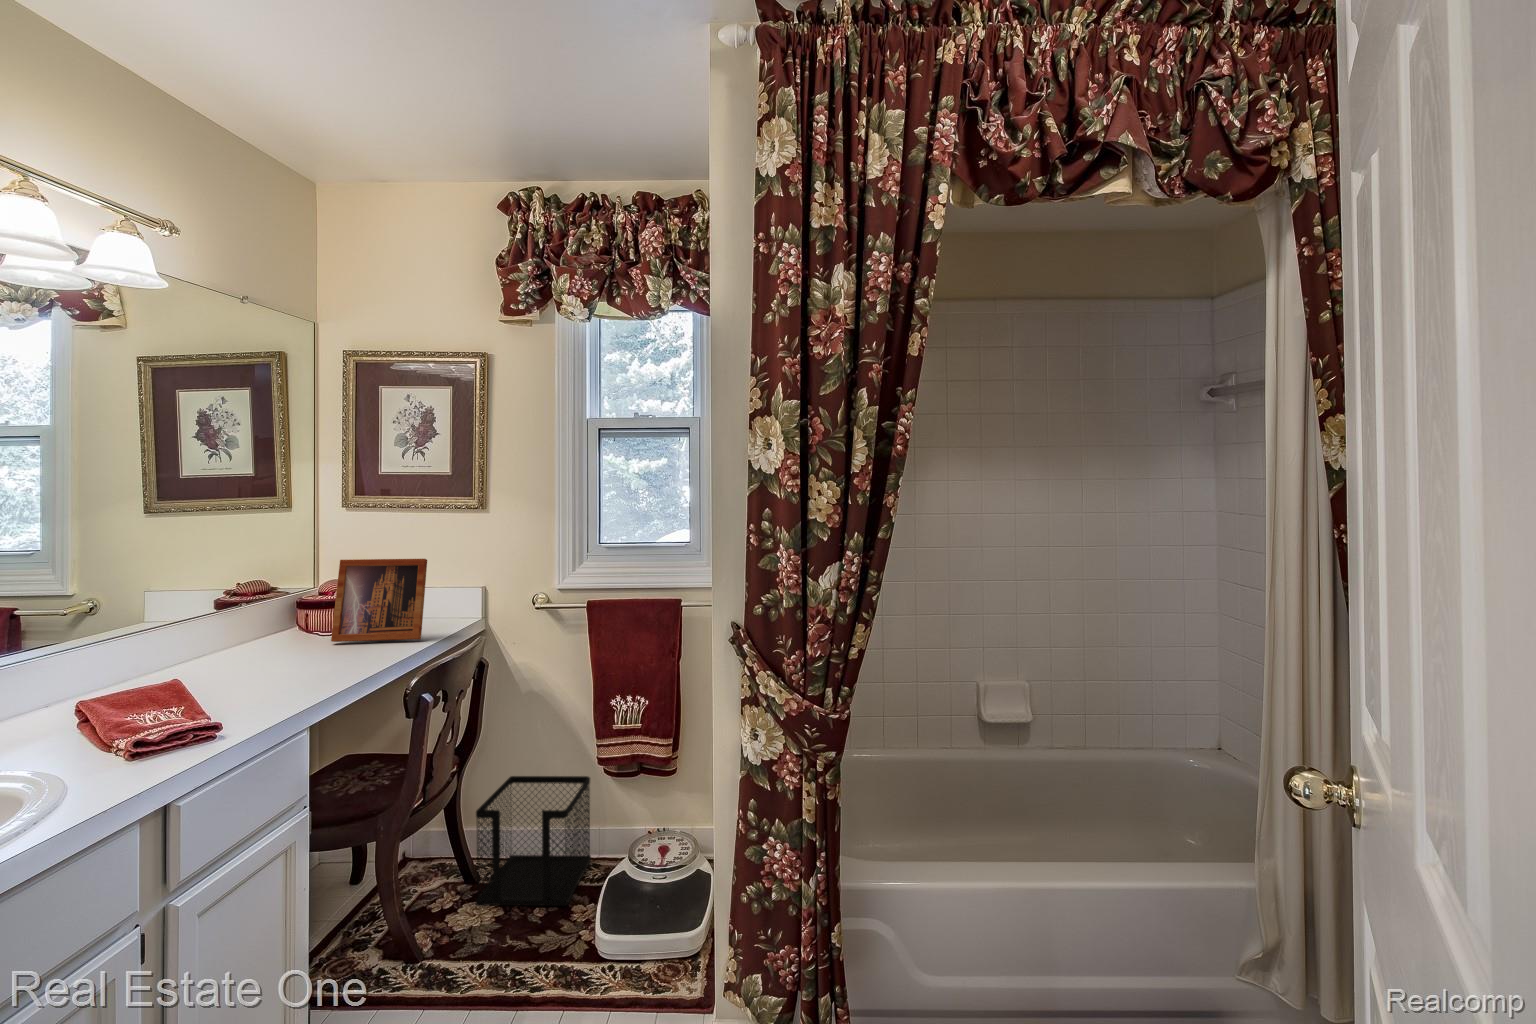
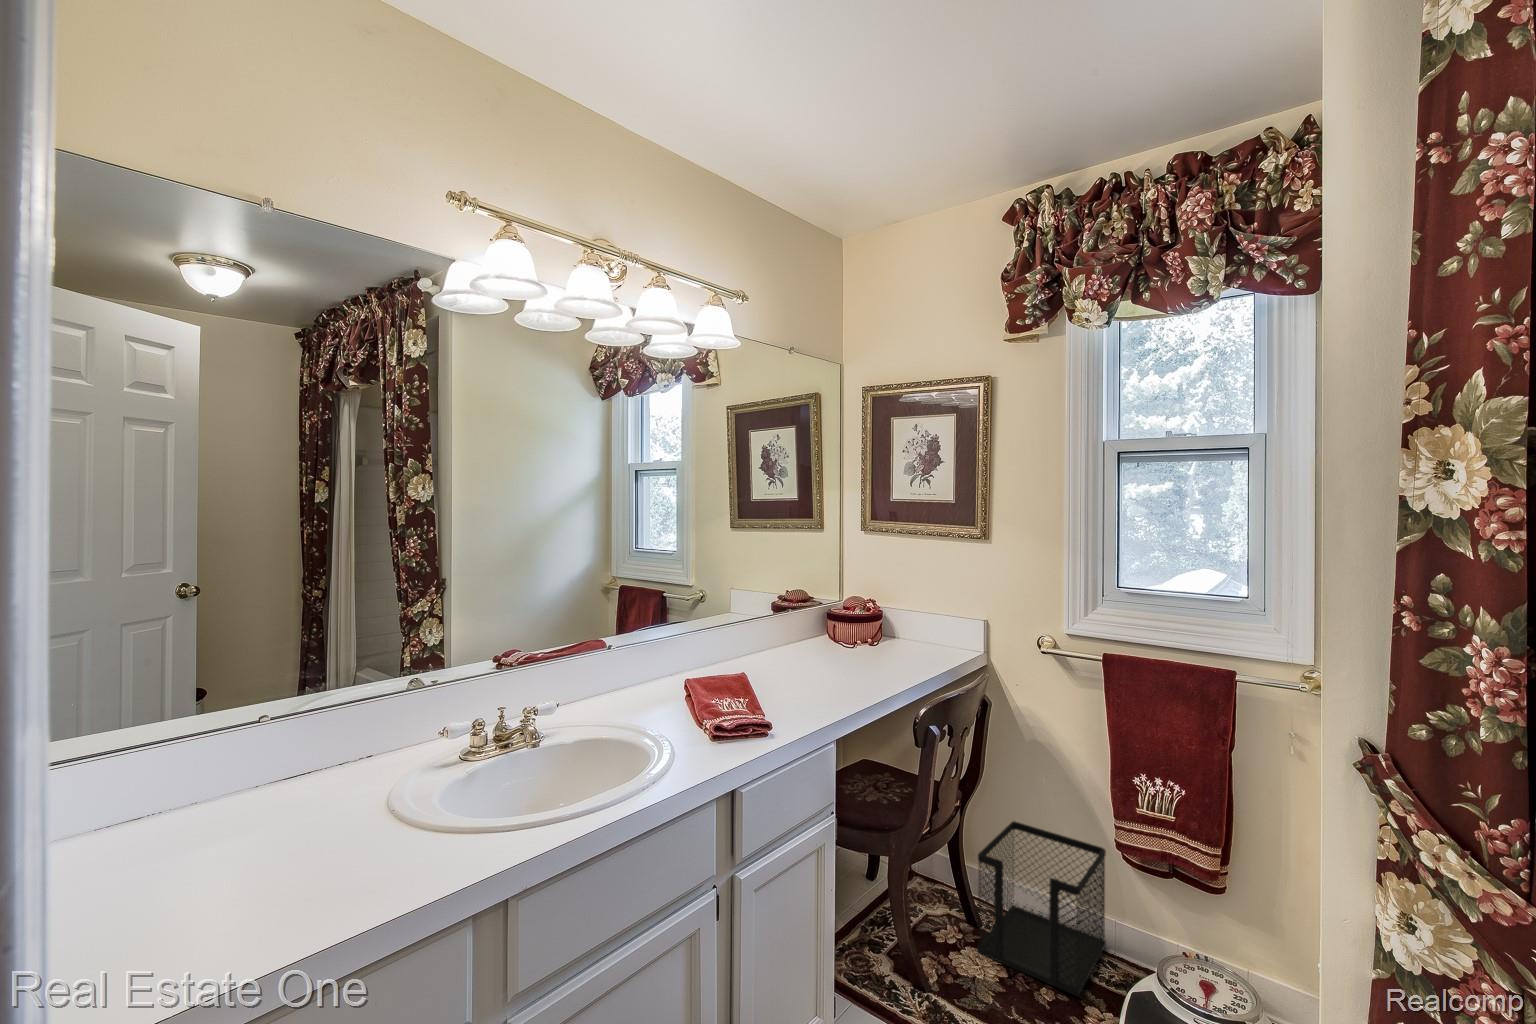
picture frame: present [331,559,427,642] -> none [851,582,933,666]

